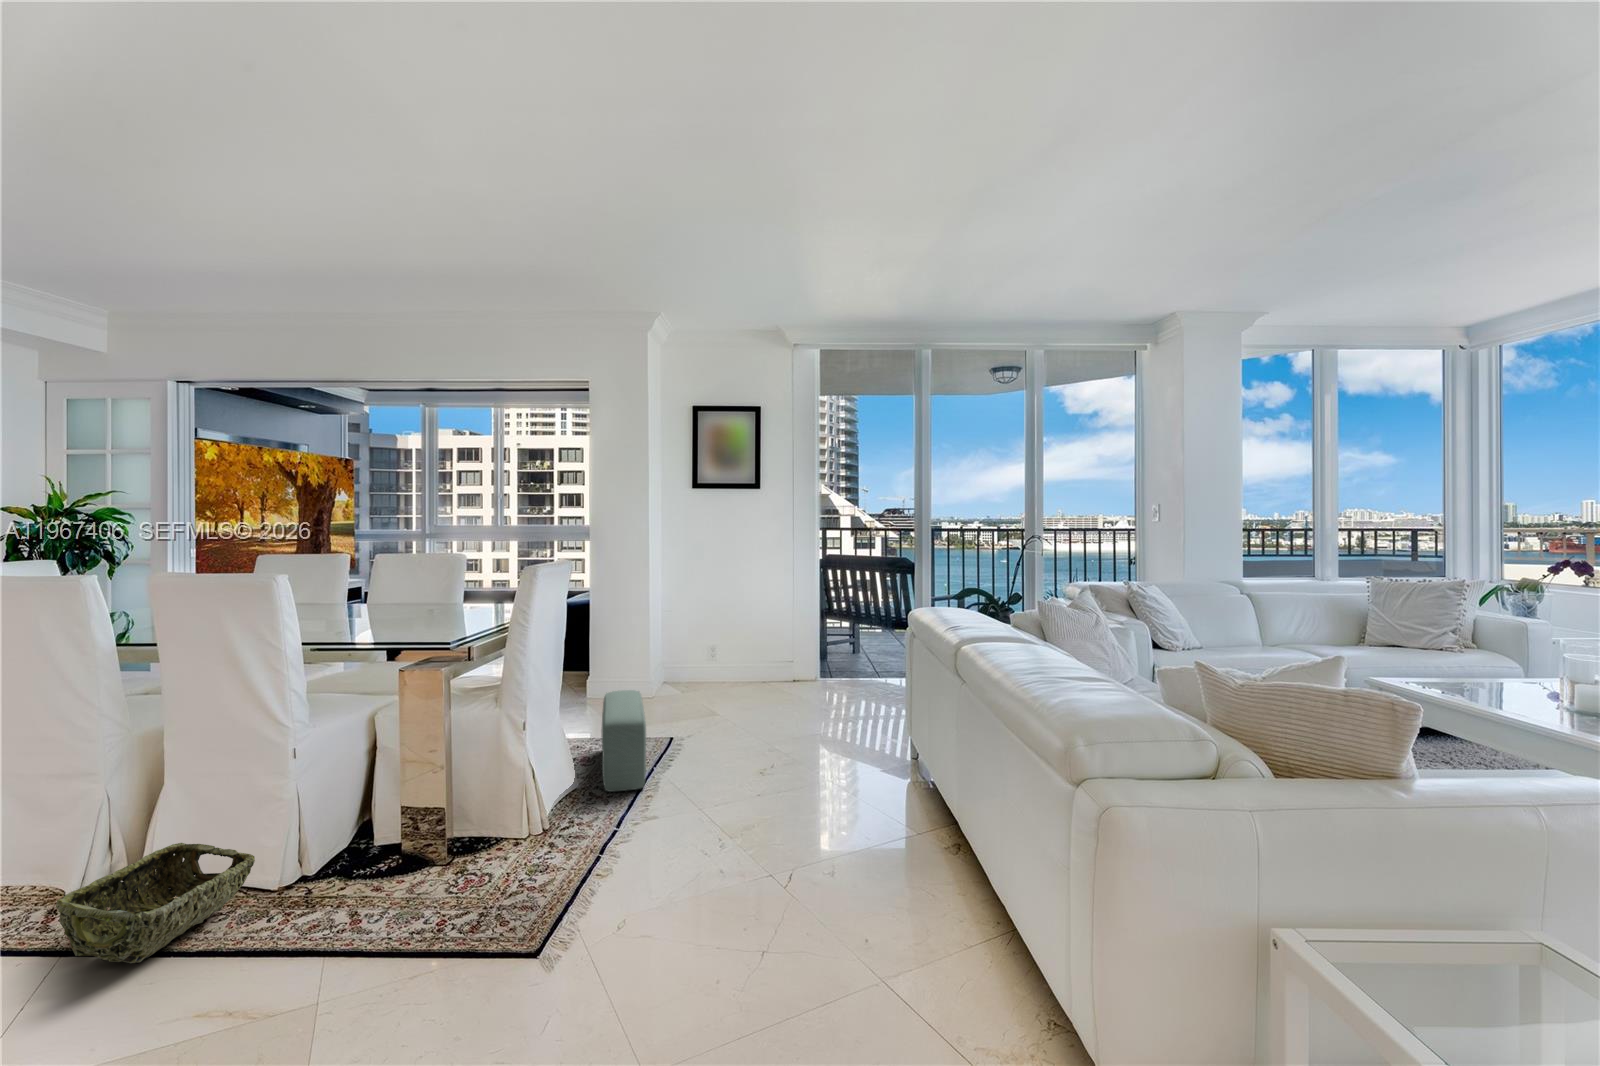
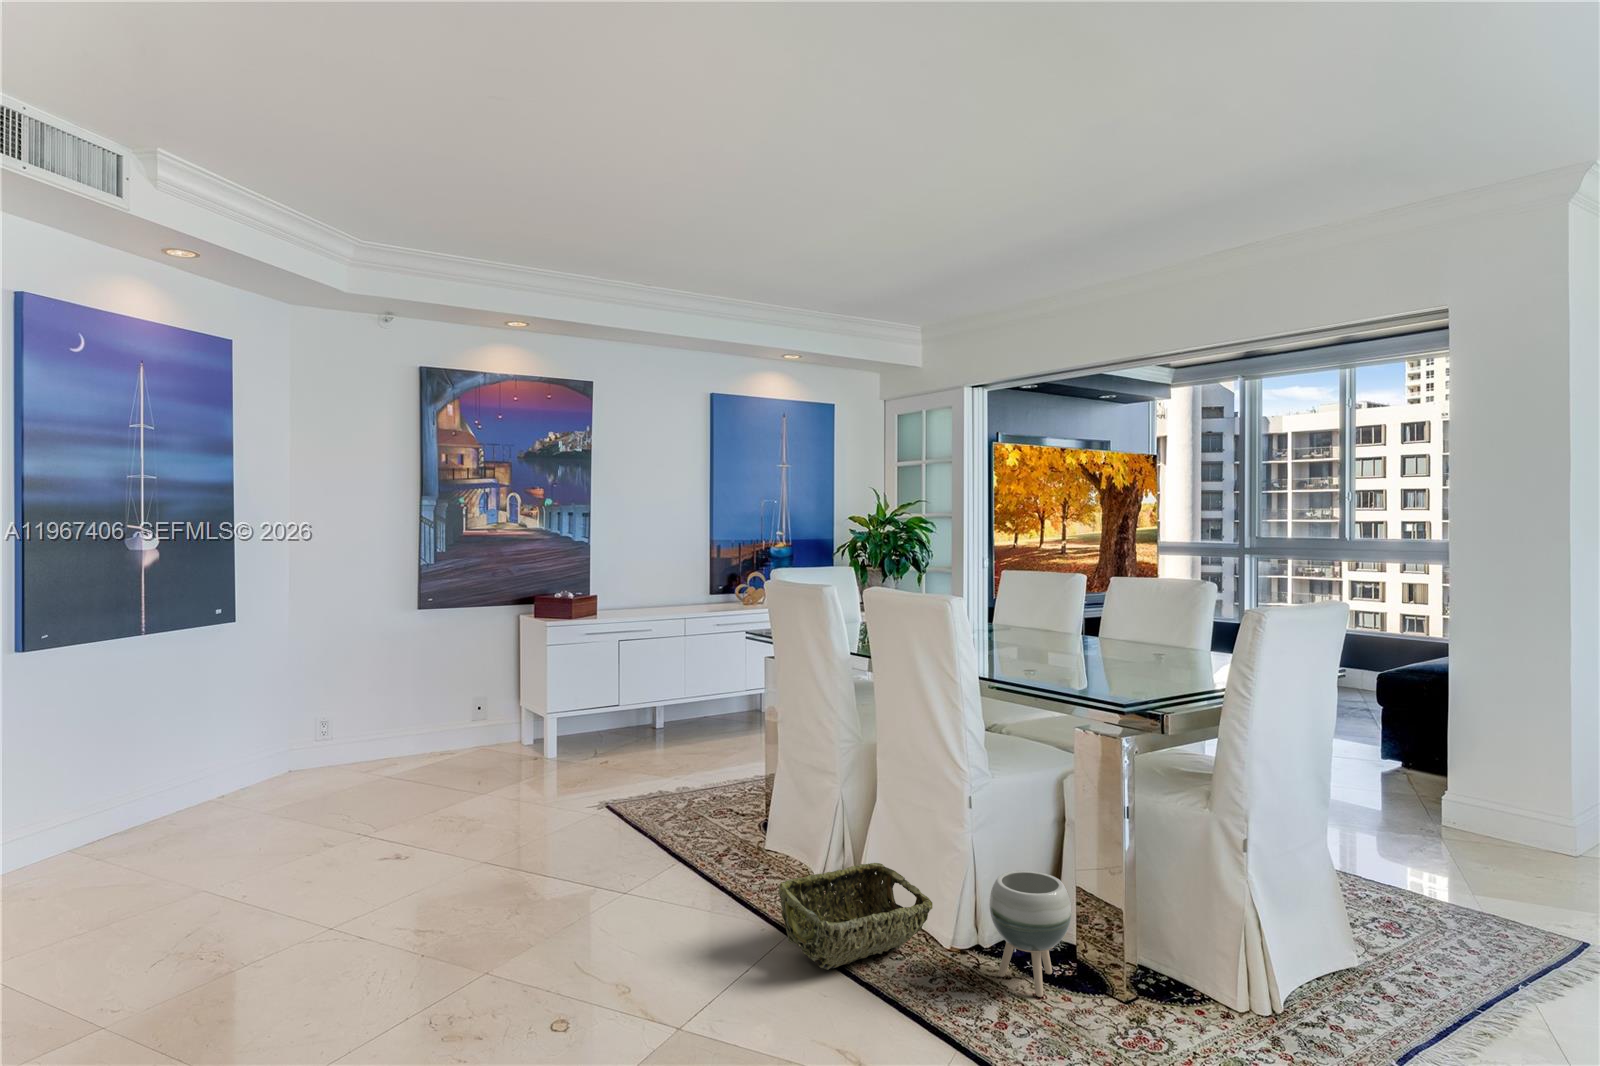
pouf: present [601,690,646,792] -> none [1403,825,1511,1013]
planter: none [324,793,400,891] -> present [989,871,1071,997]

